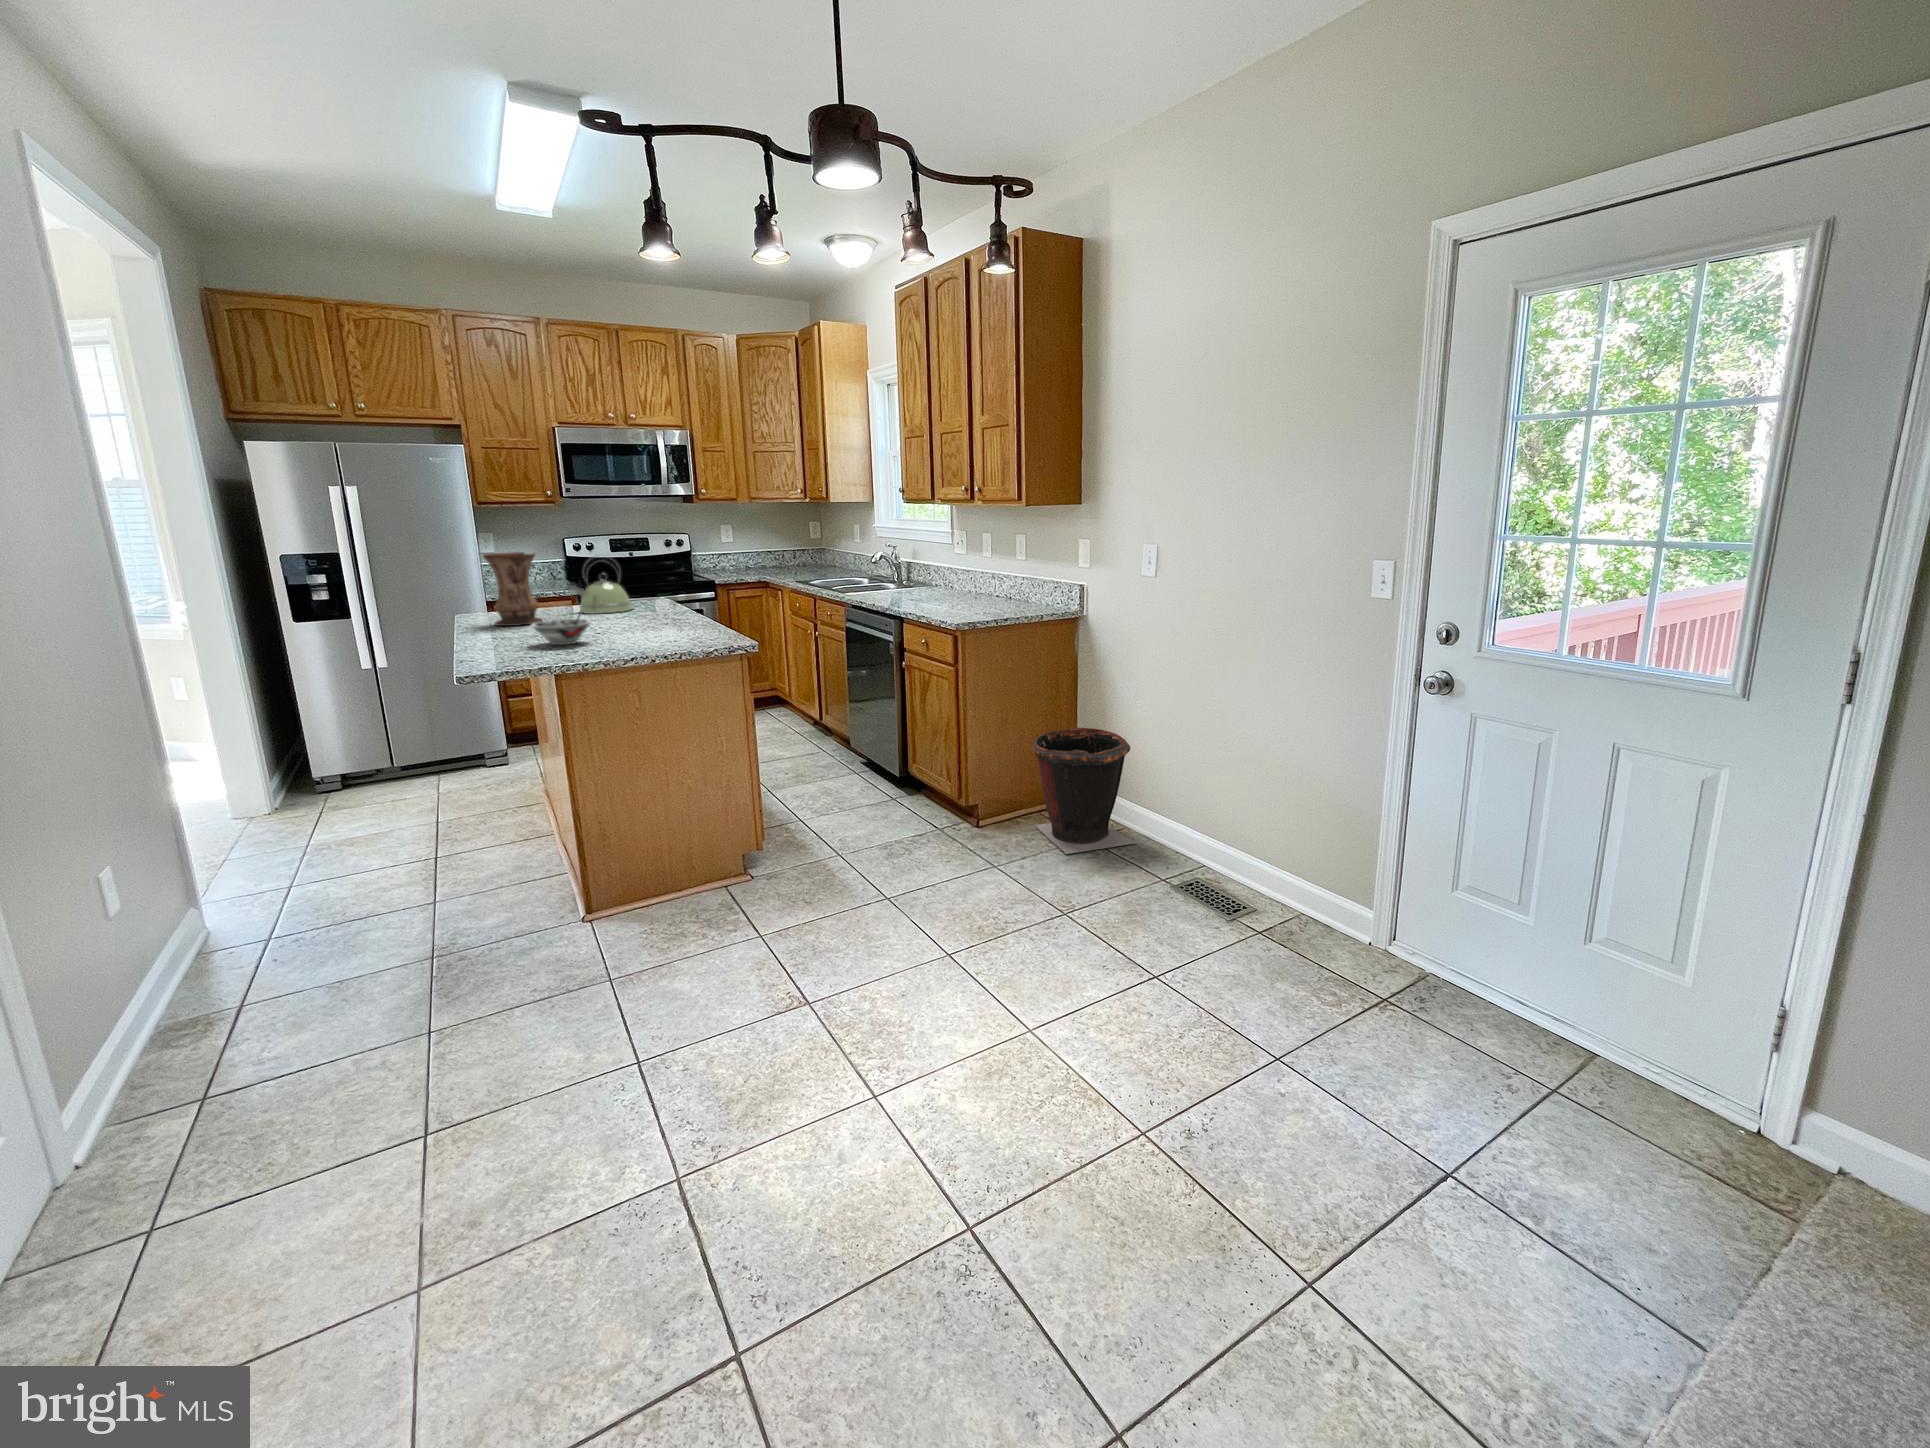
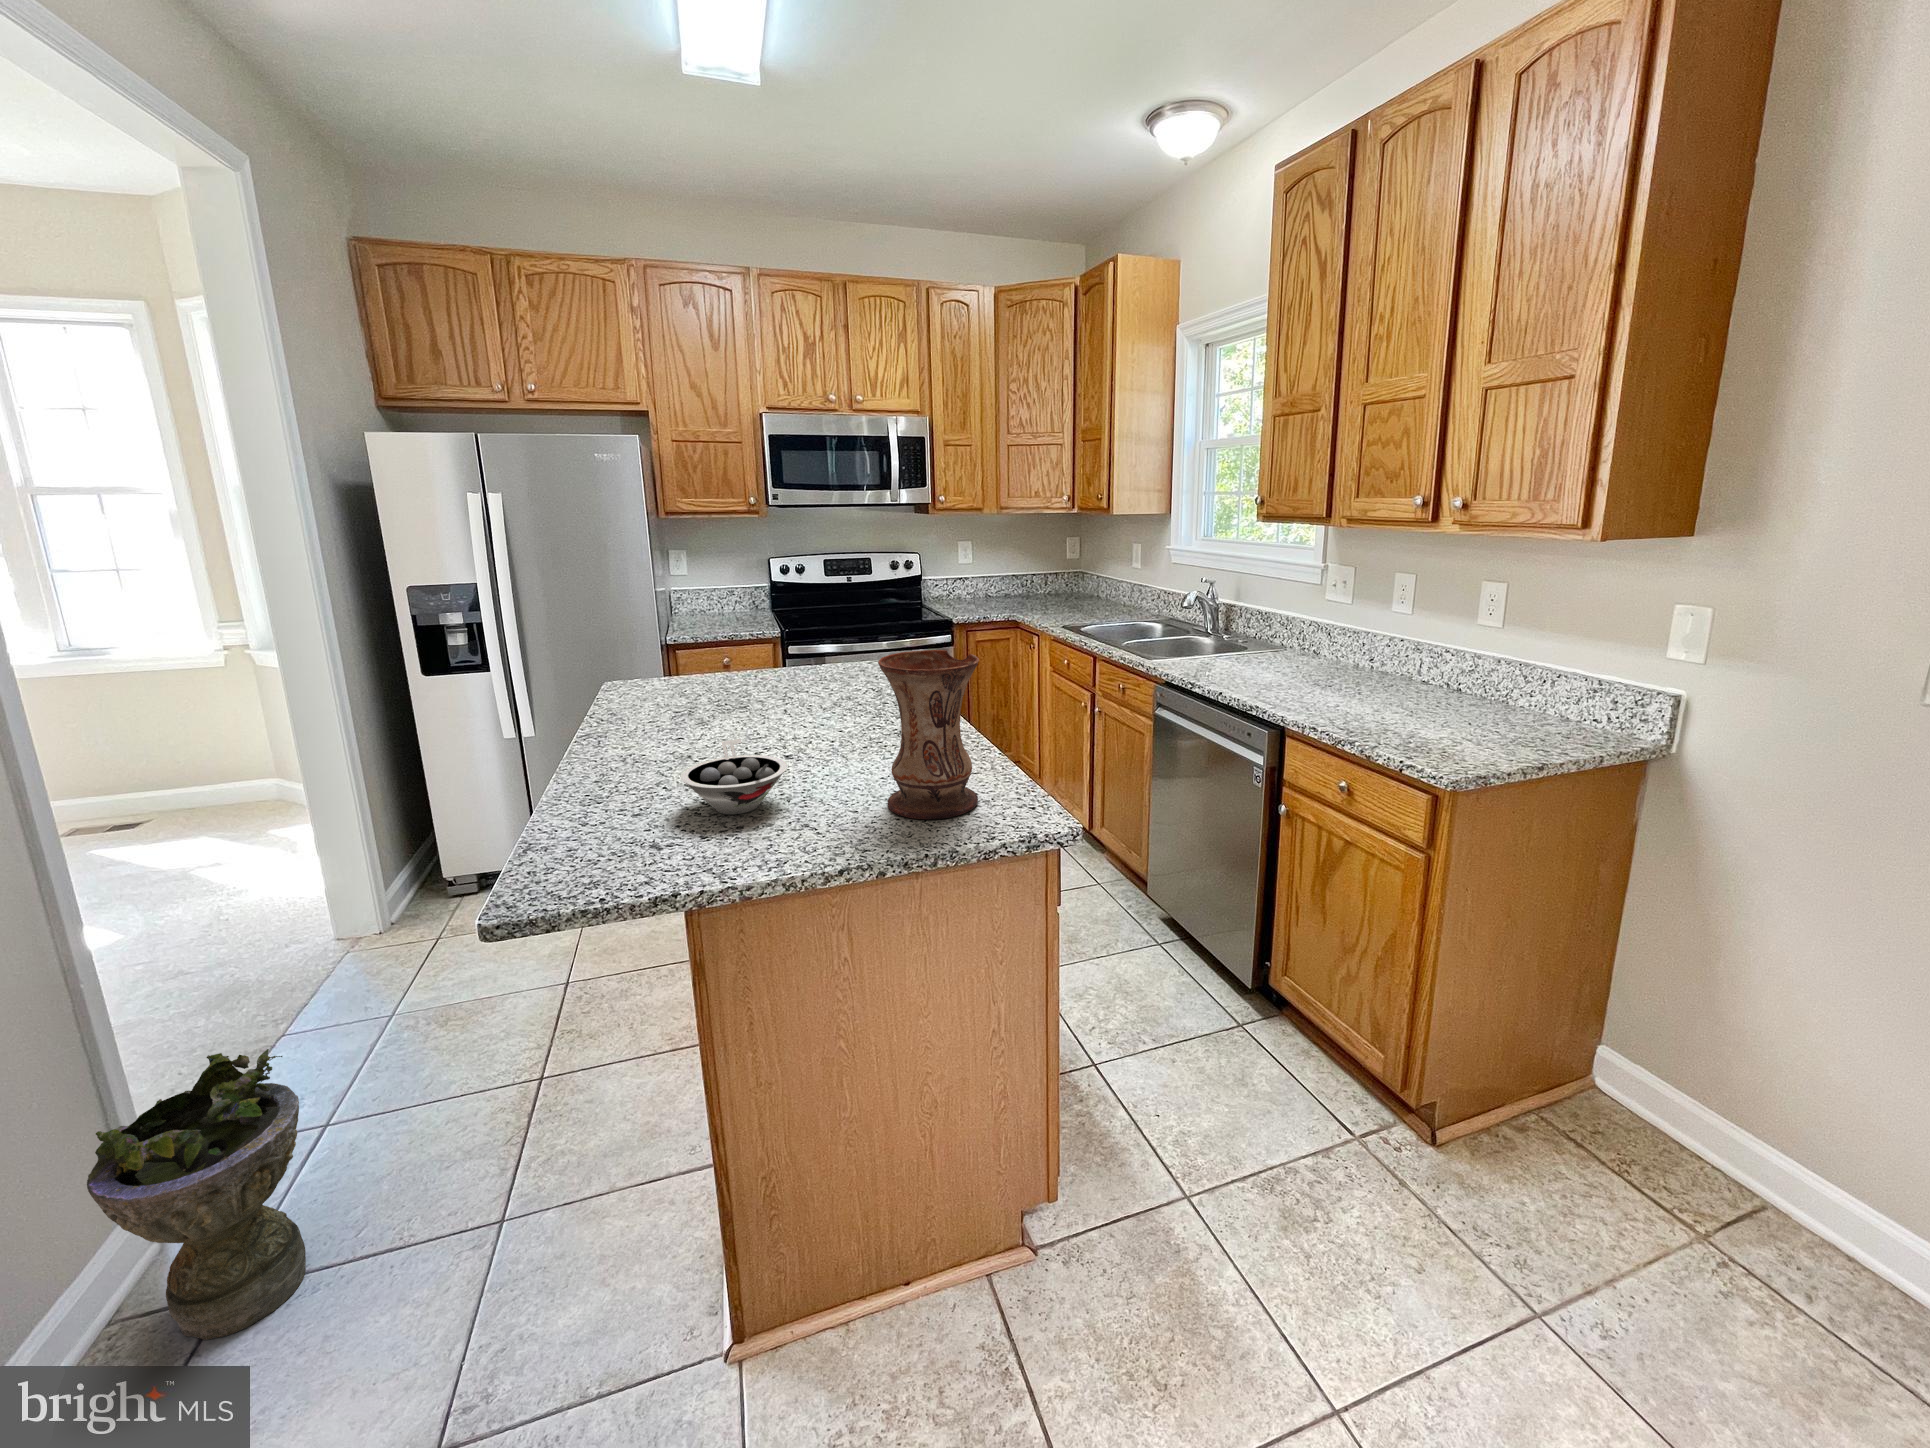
vase: present [483,552,543,626] -> present [878,650,979,819]
kettle: present [570,555,632,614] -> none [761,608,852,702]
waste bin: present [1032,728,1136,854] -> none [1548,980,1825,1289]
planter: none [180,798,302,953] -> present [87,1049,306,1340]

